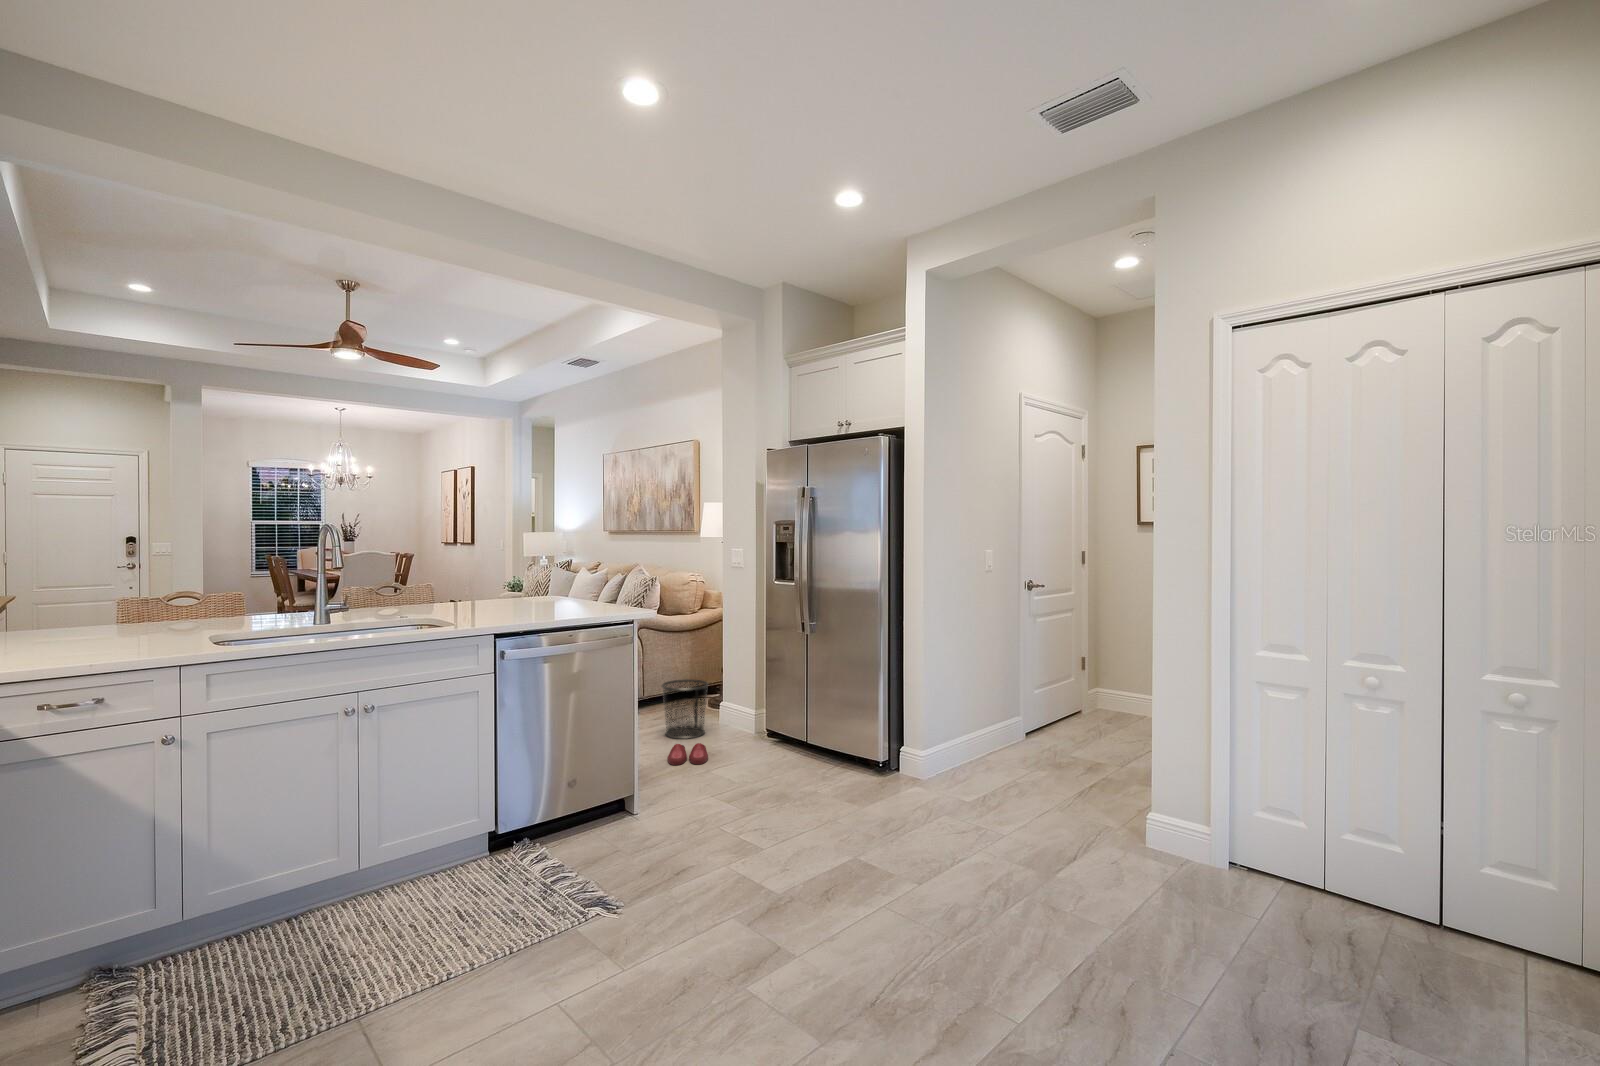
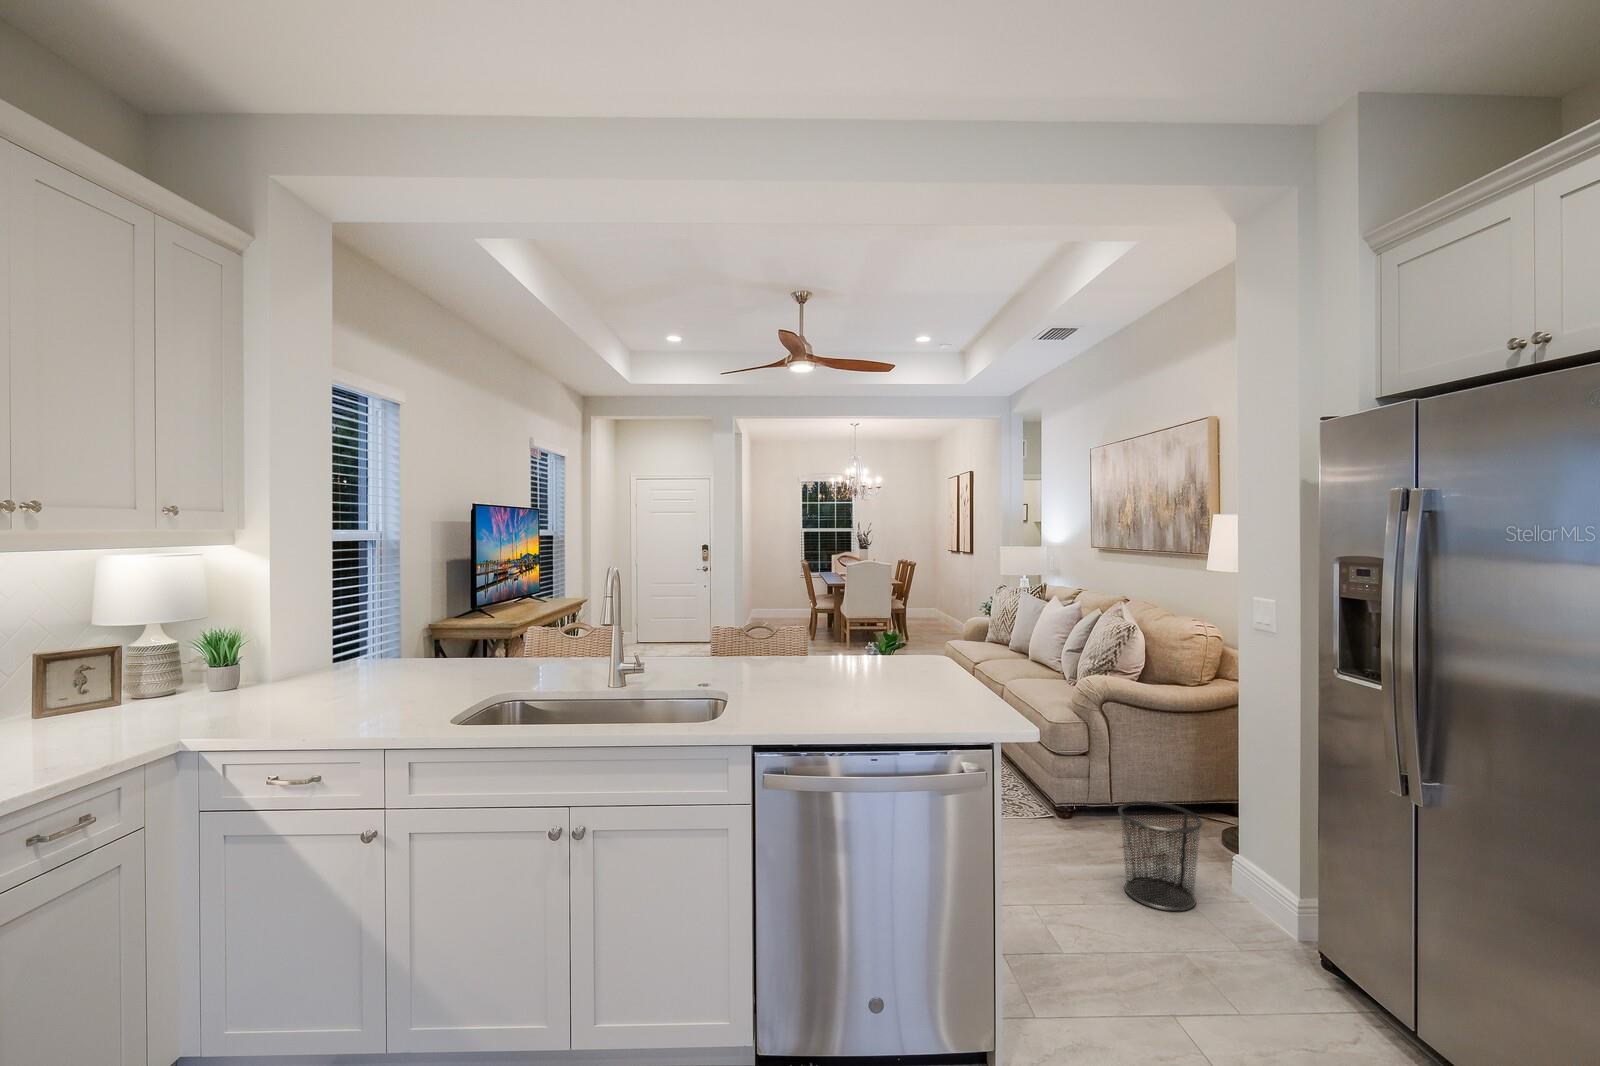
slippers: present [668,743,708,765] -> none [1106,926,1182,989]

